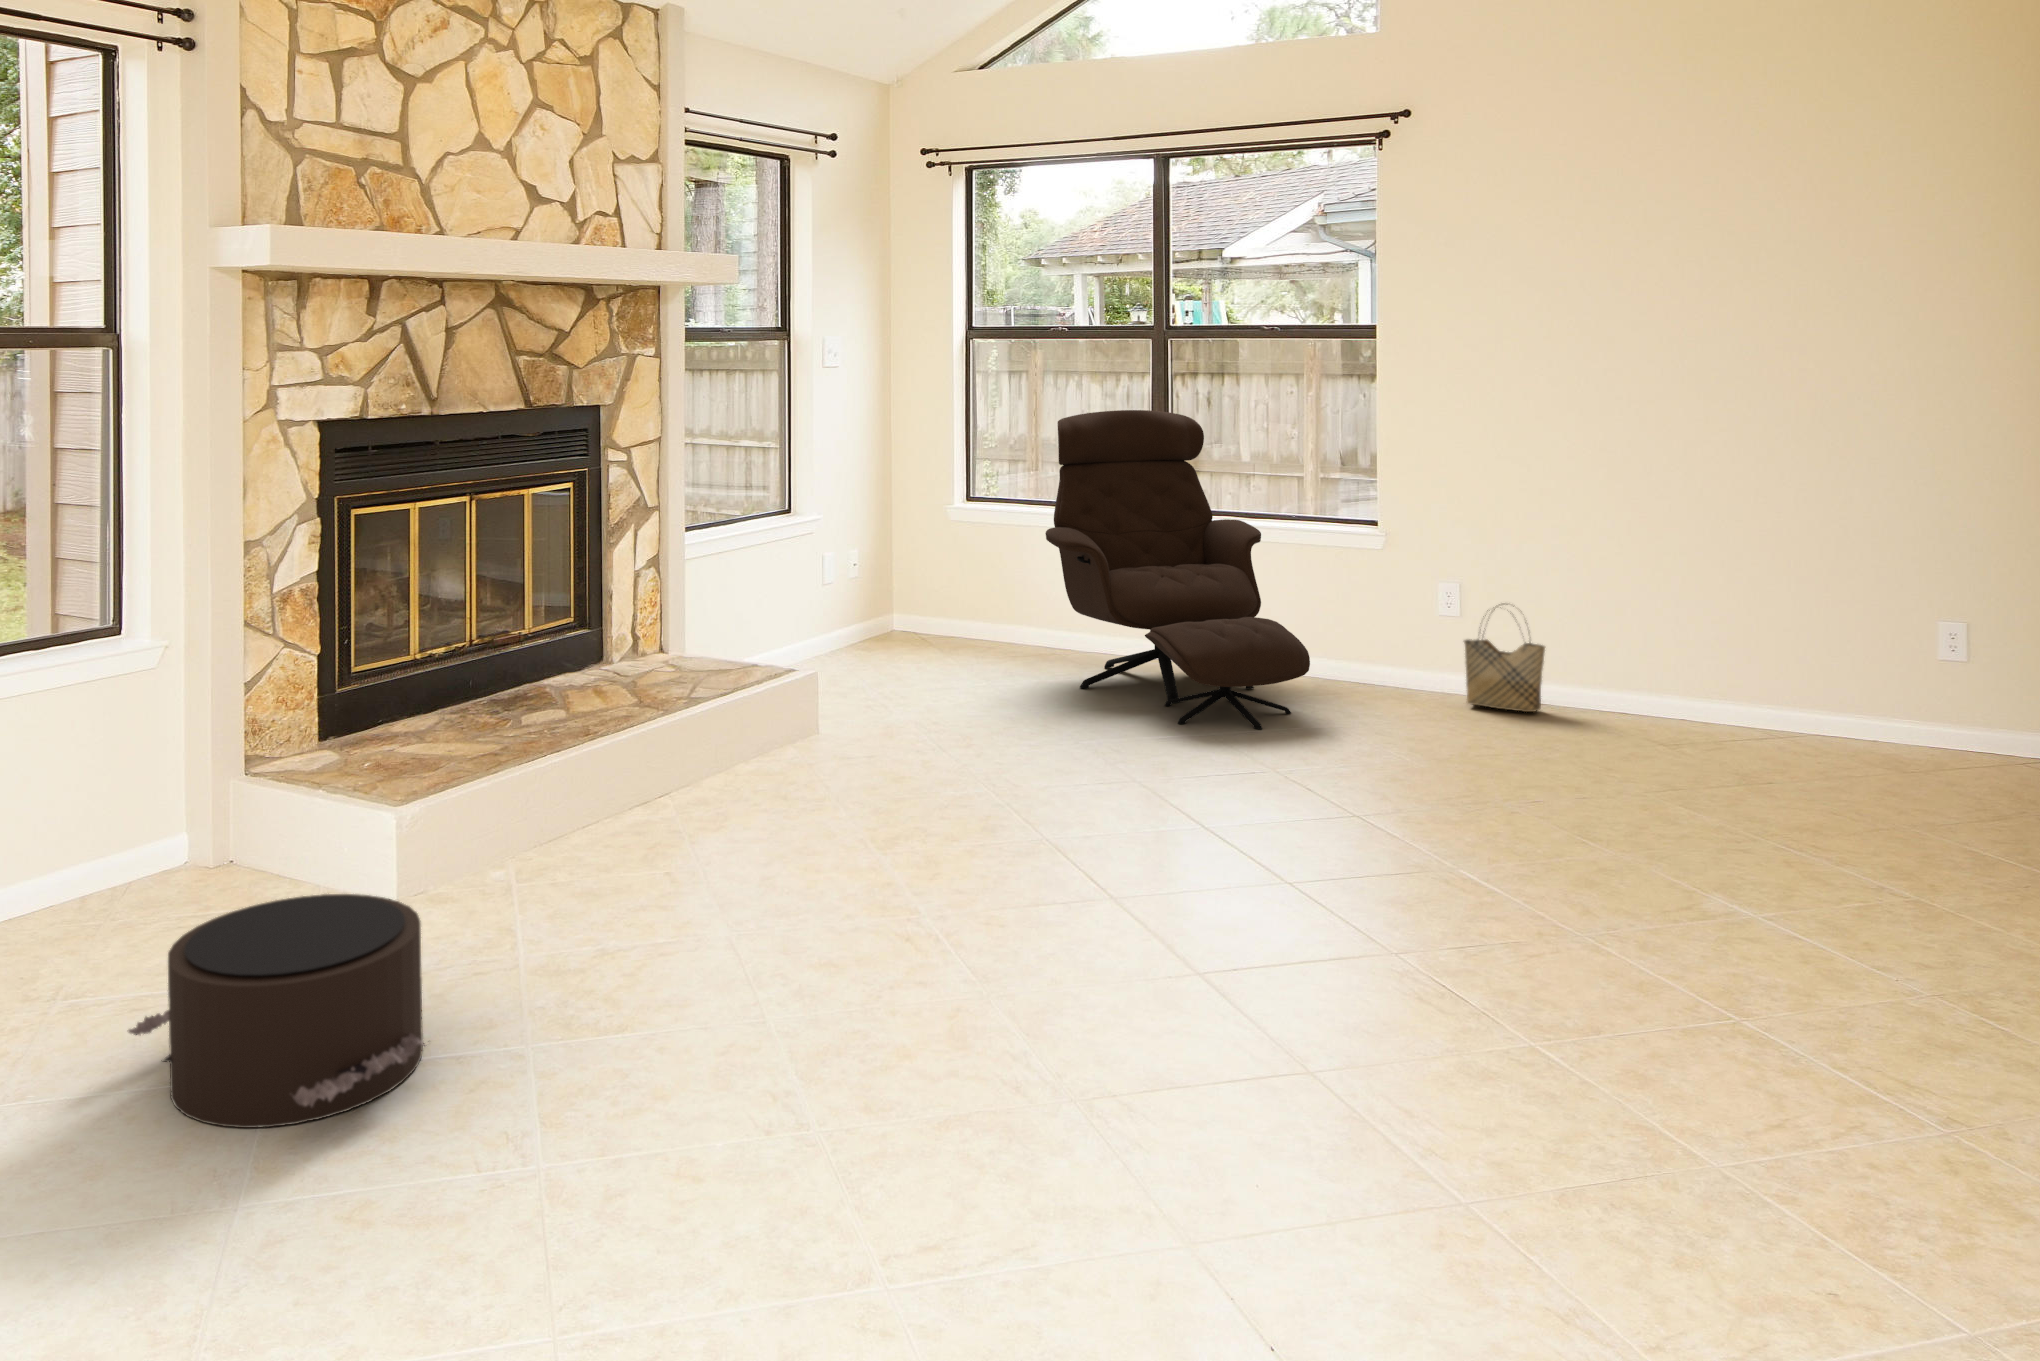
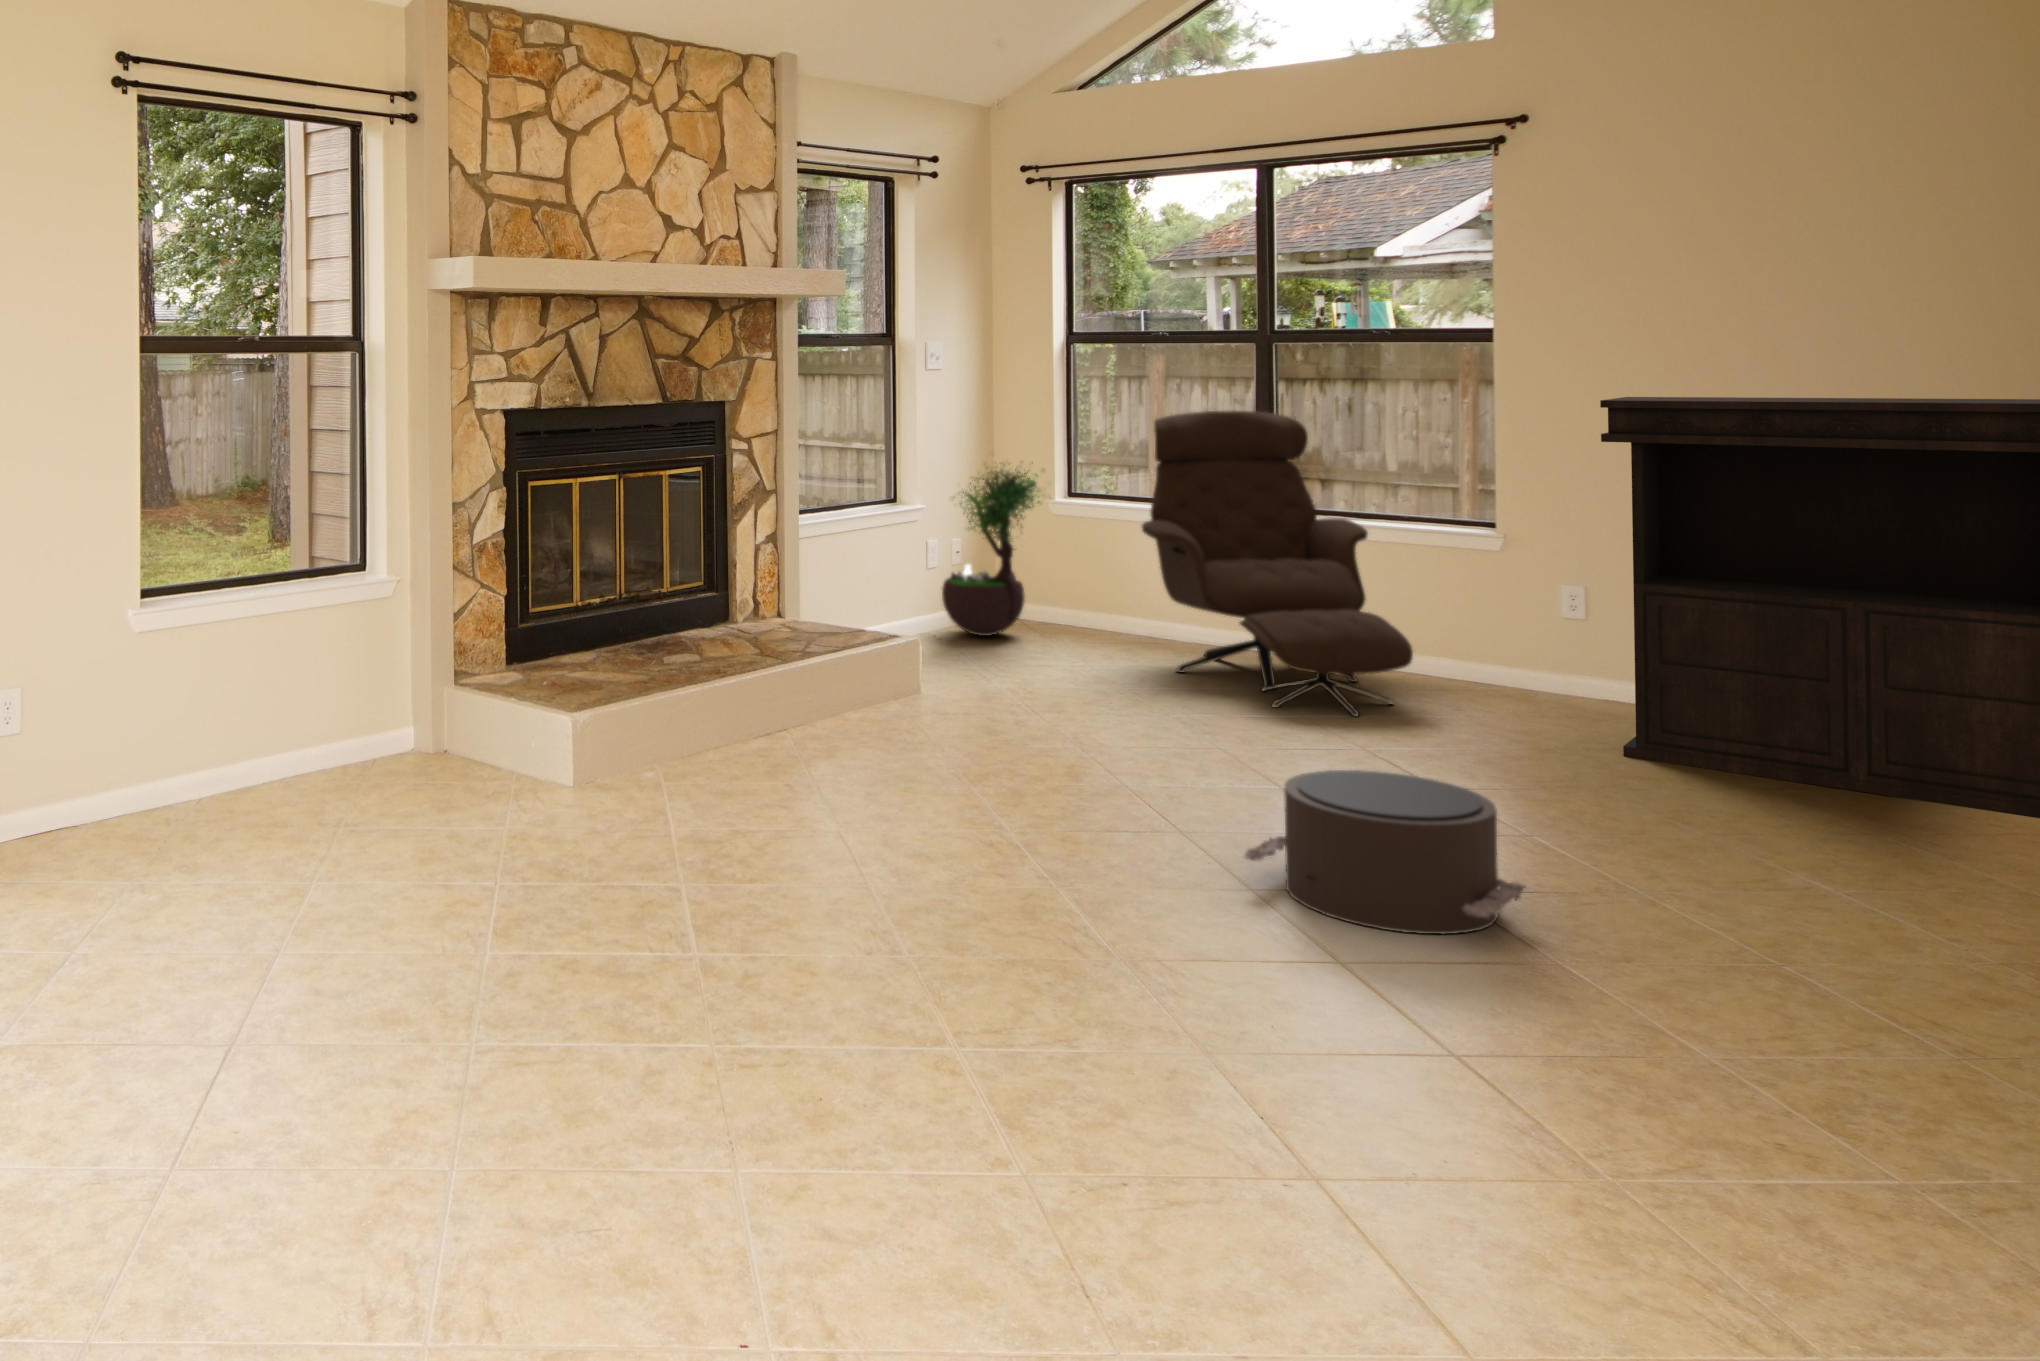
console table: none [1487,397,1935,805] -> present [1600,397,2040,818]
potted tree: none [839,456,953,656] -> present [942,462,1040,636]
woven basket: present [1464,604,1545,712] -> none [1590,607,1686,719]
pouf: present [129,894,427,1128] -> present [1242,770,1525,934]

